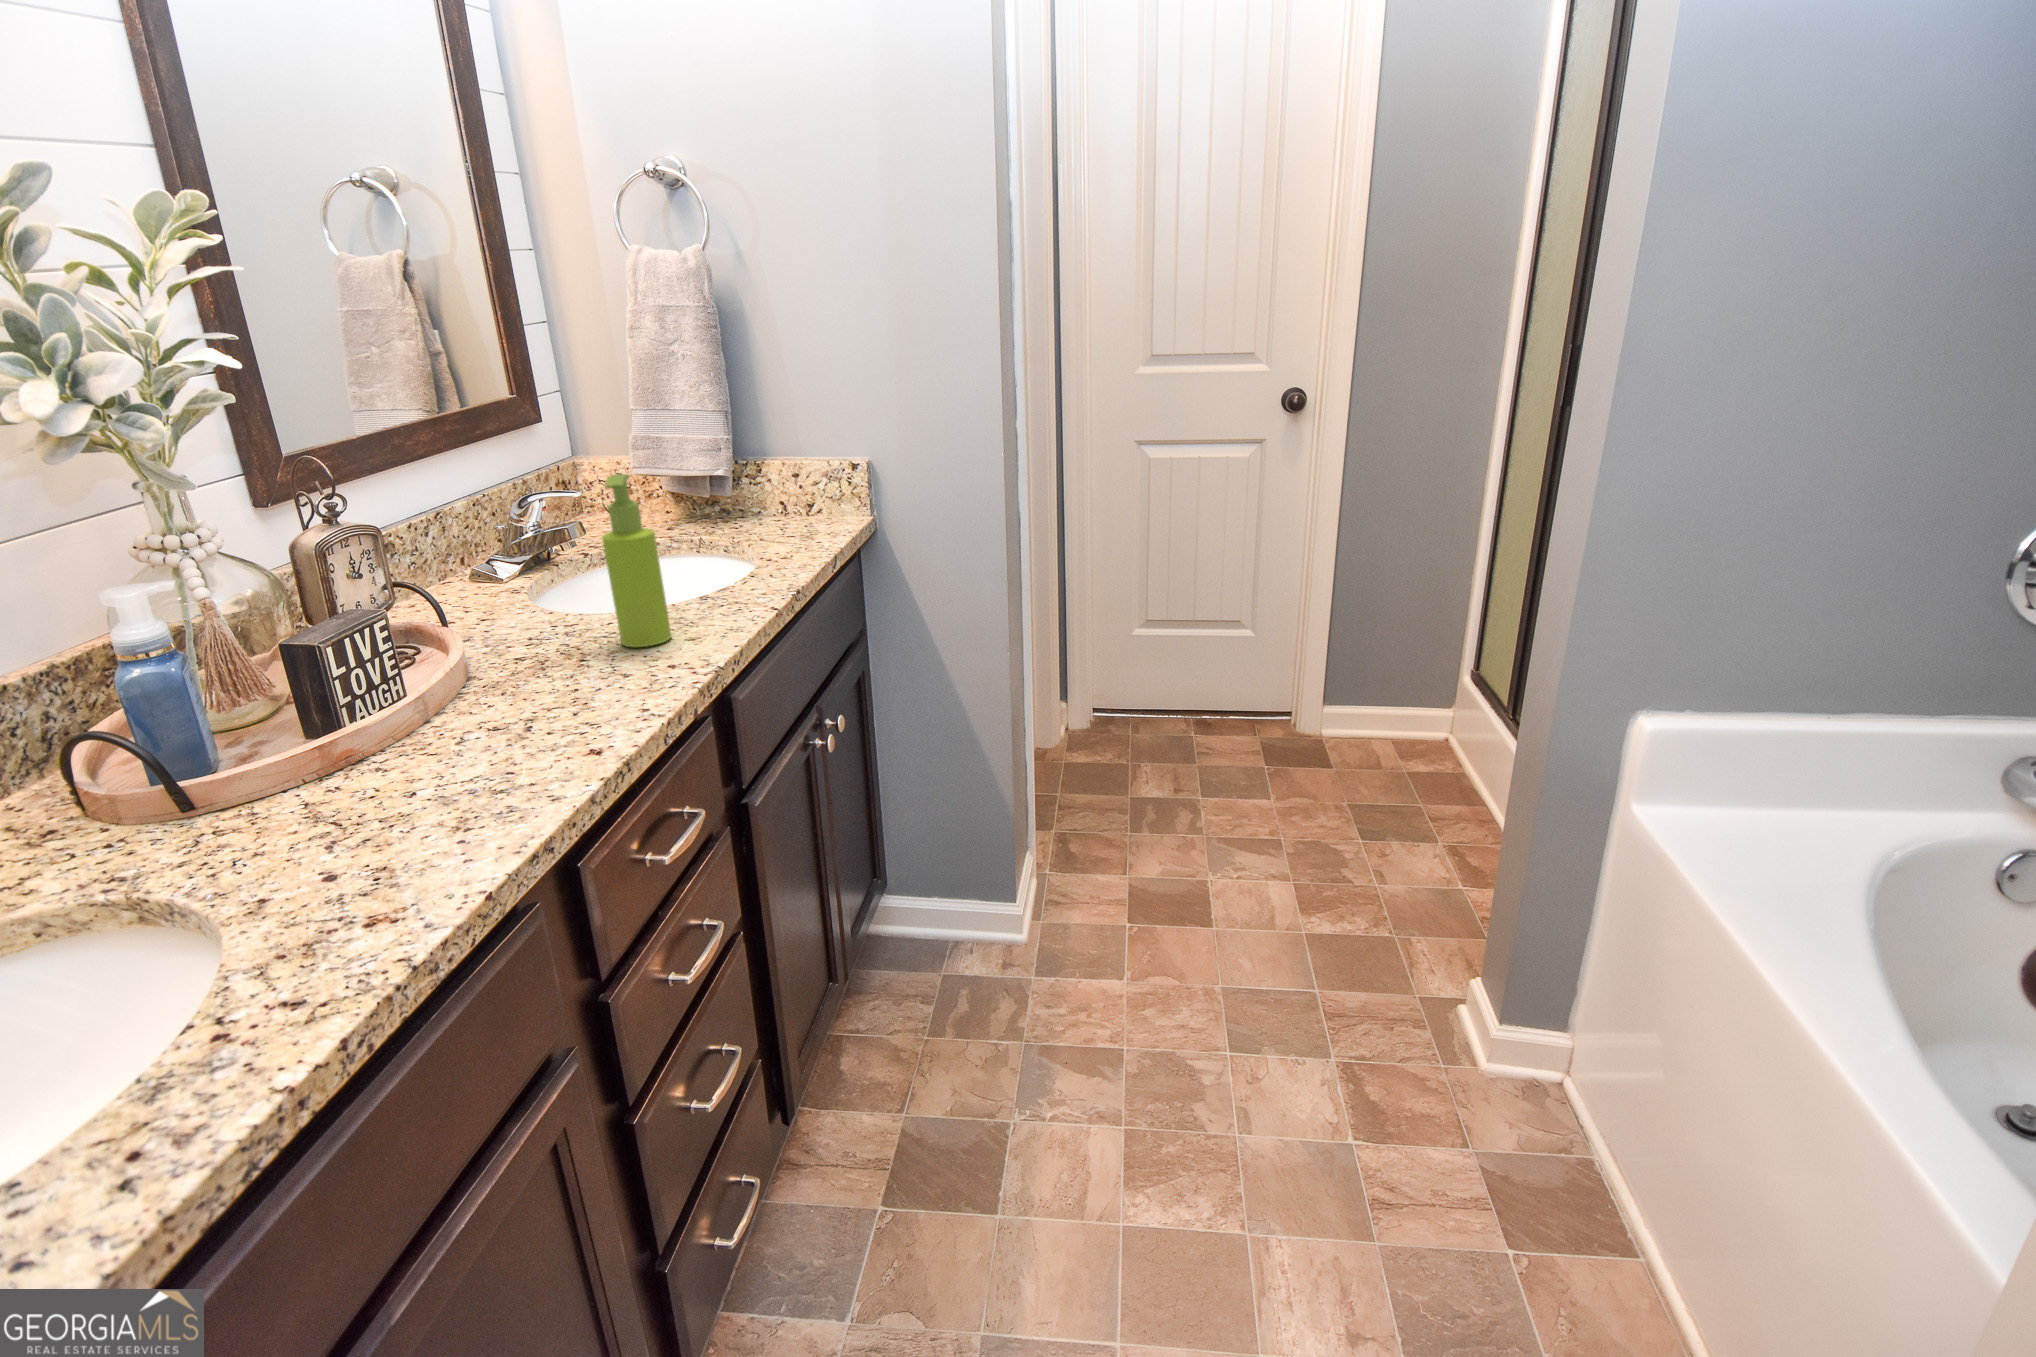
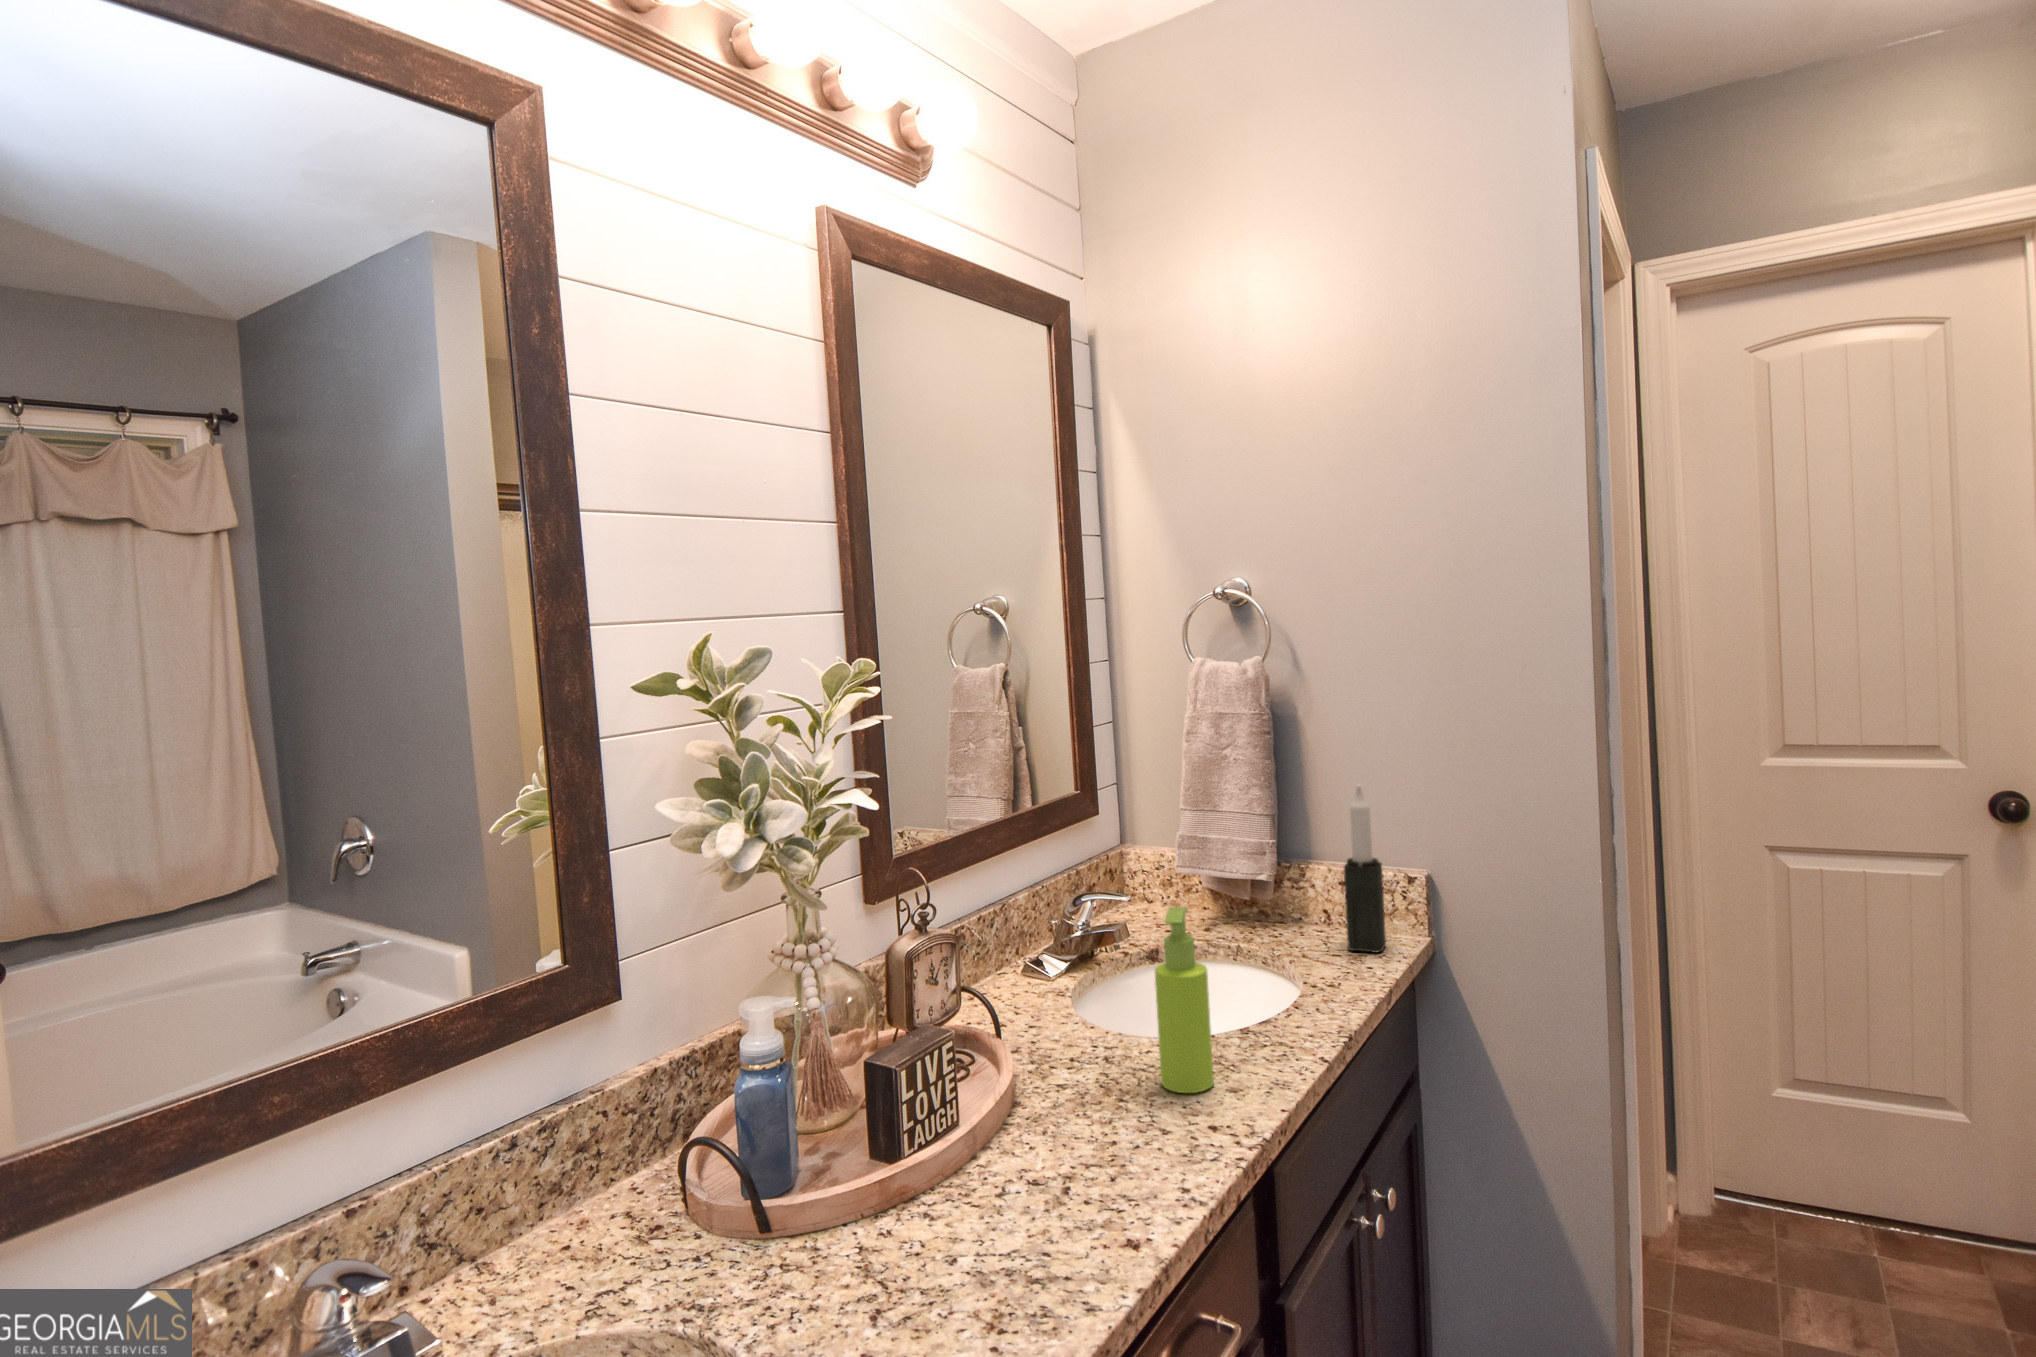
candle: none [791,374,834,532] -> present [1344,784,1386,953]

